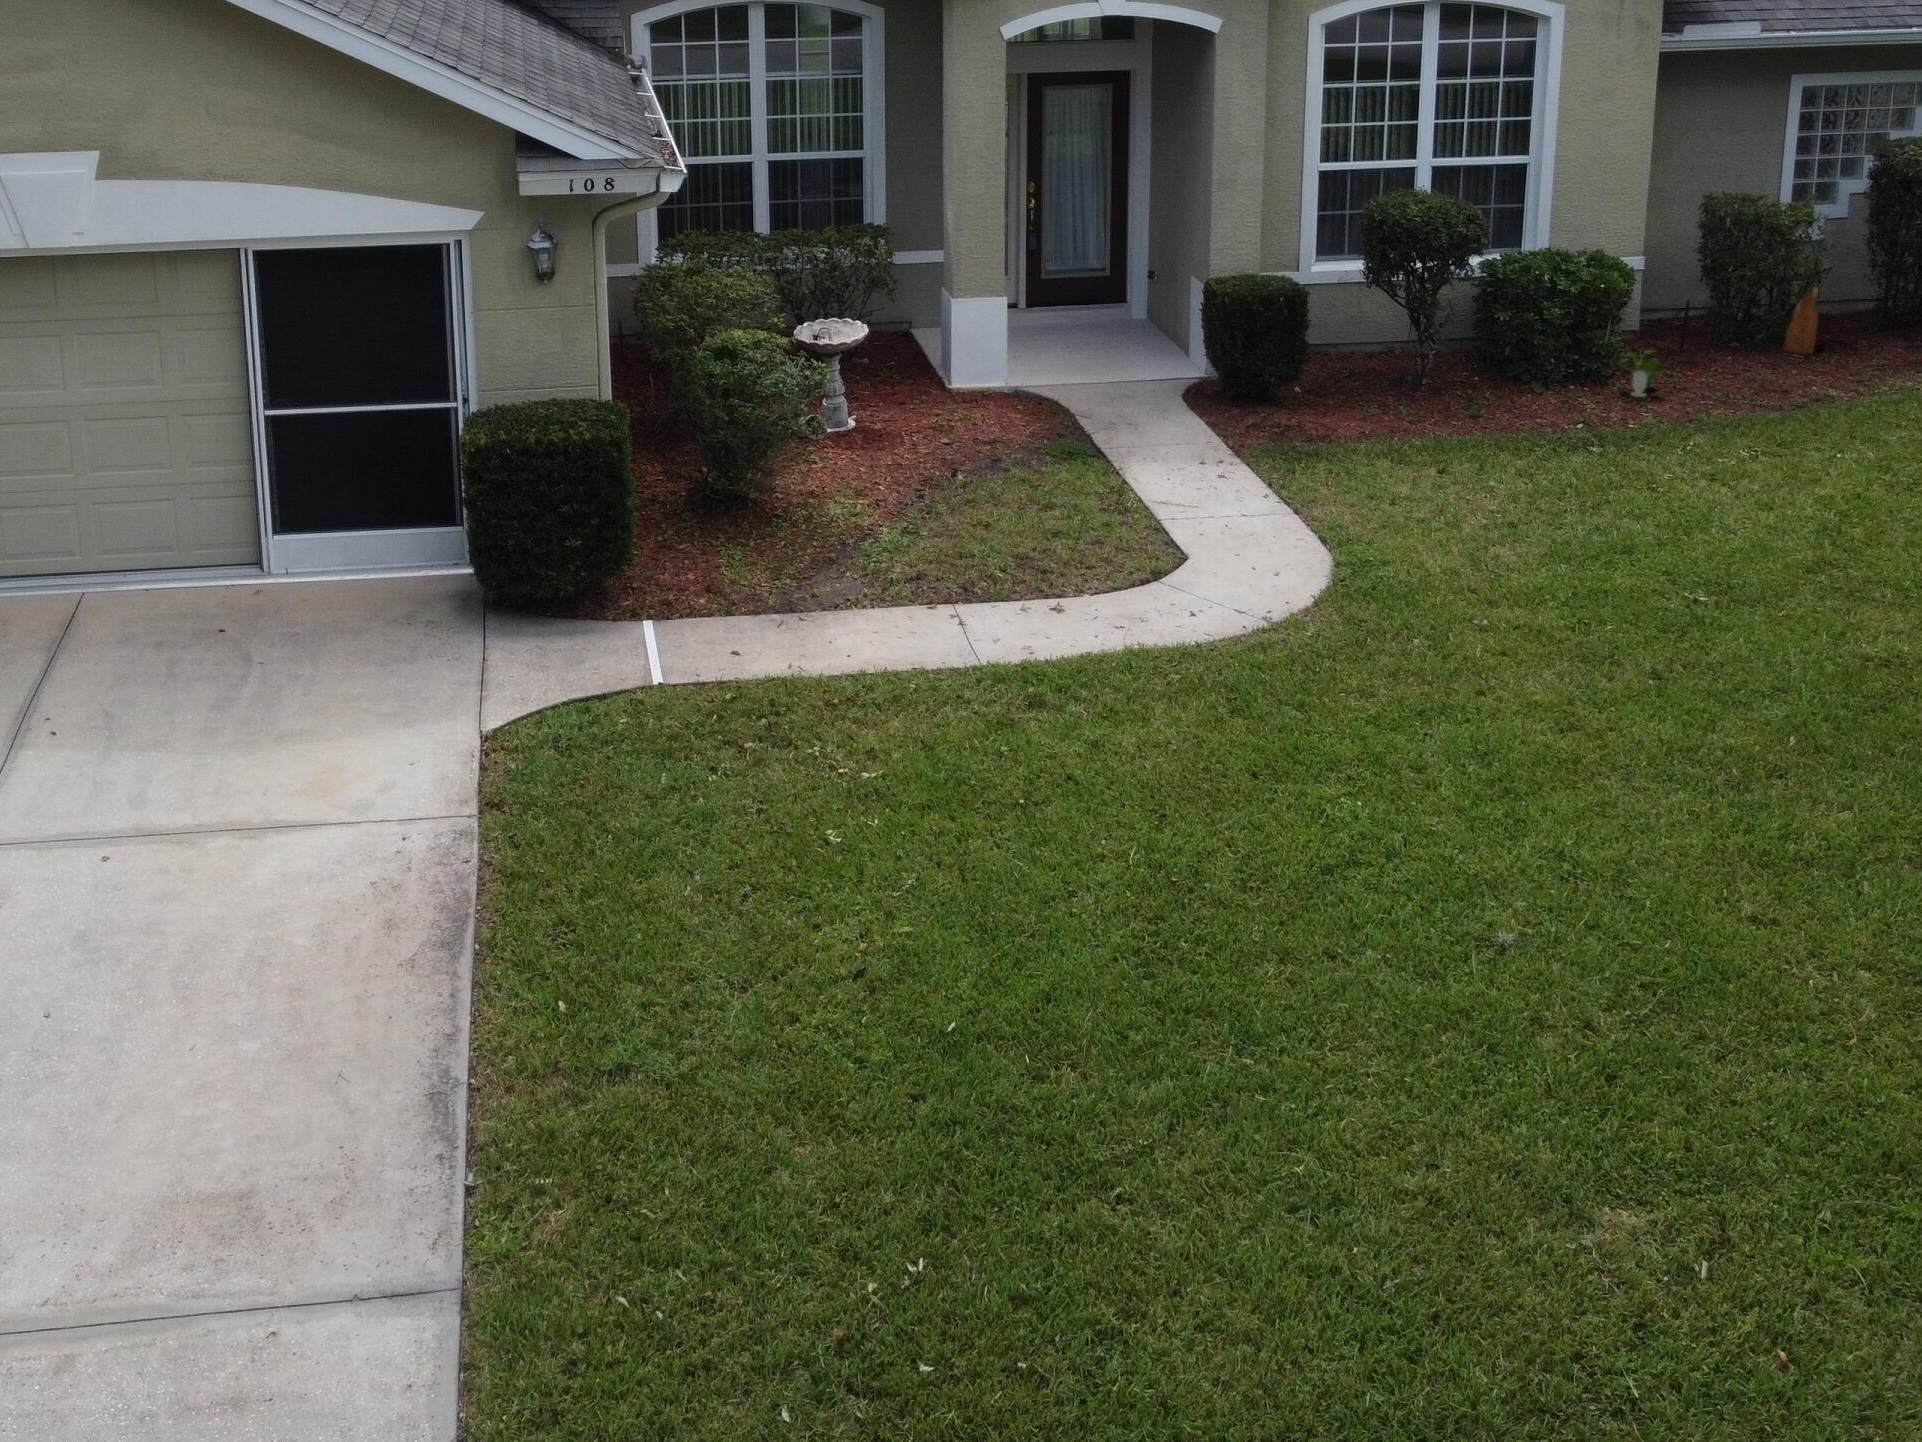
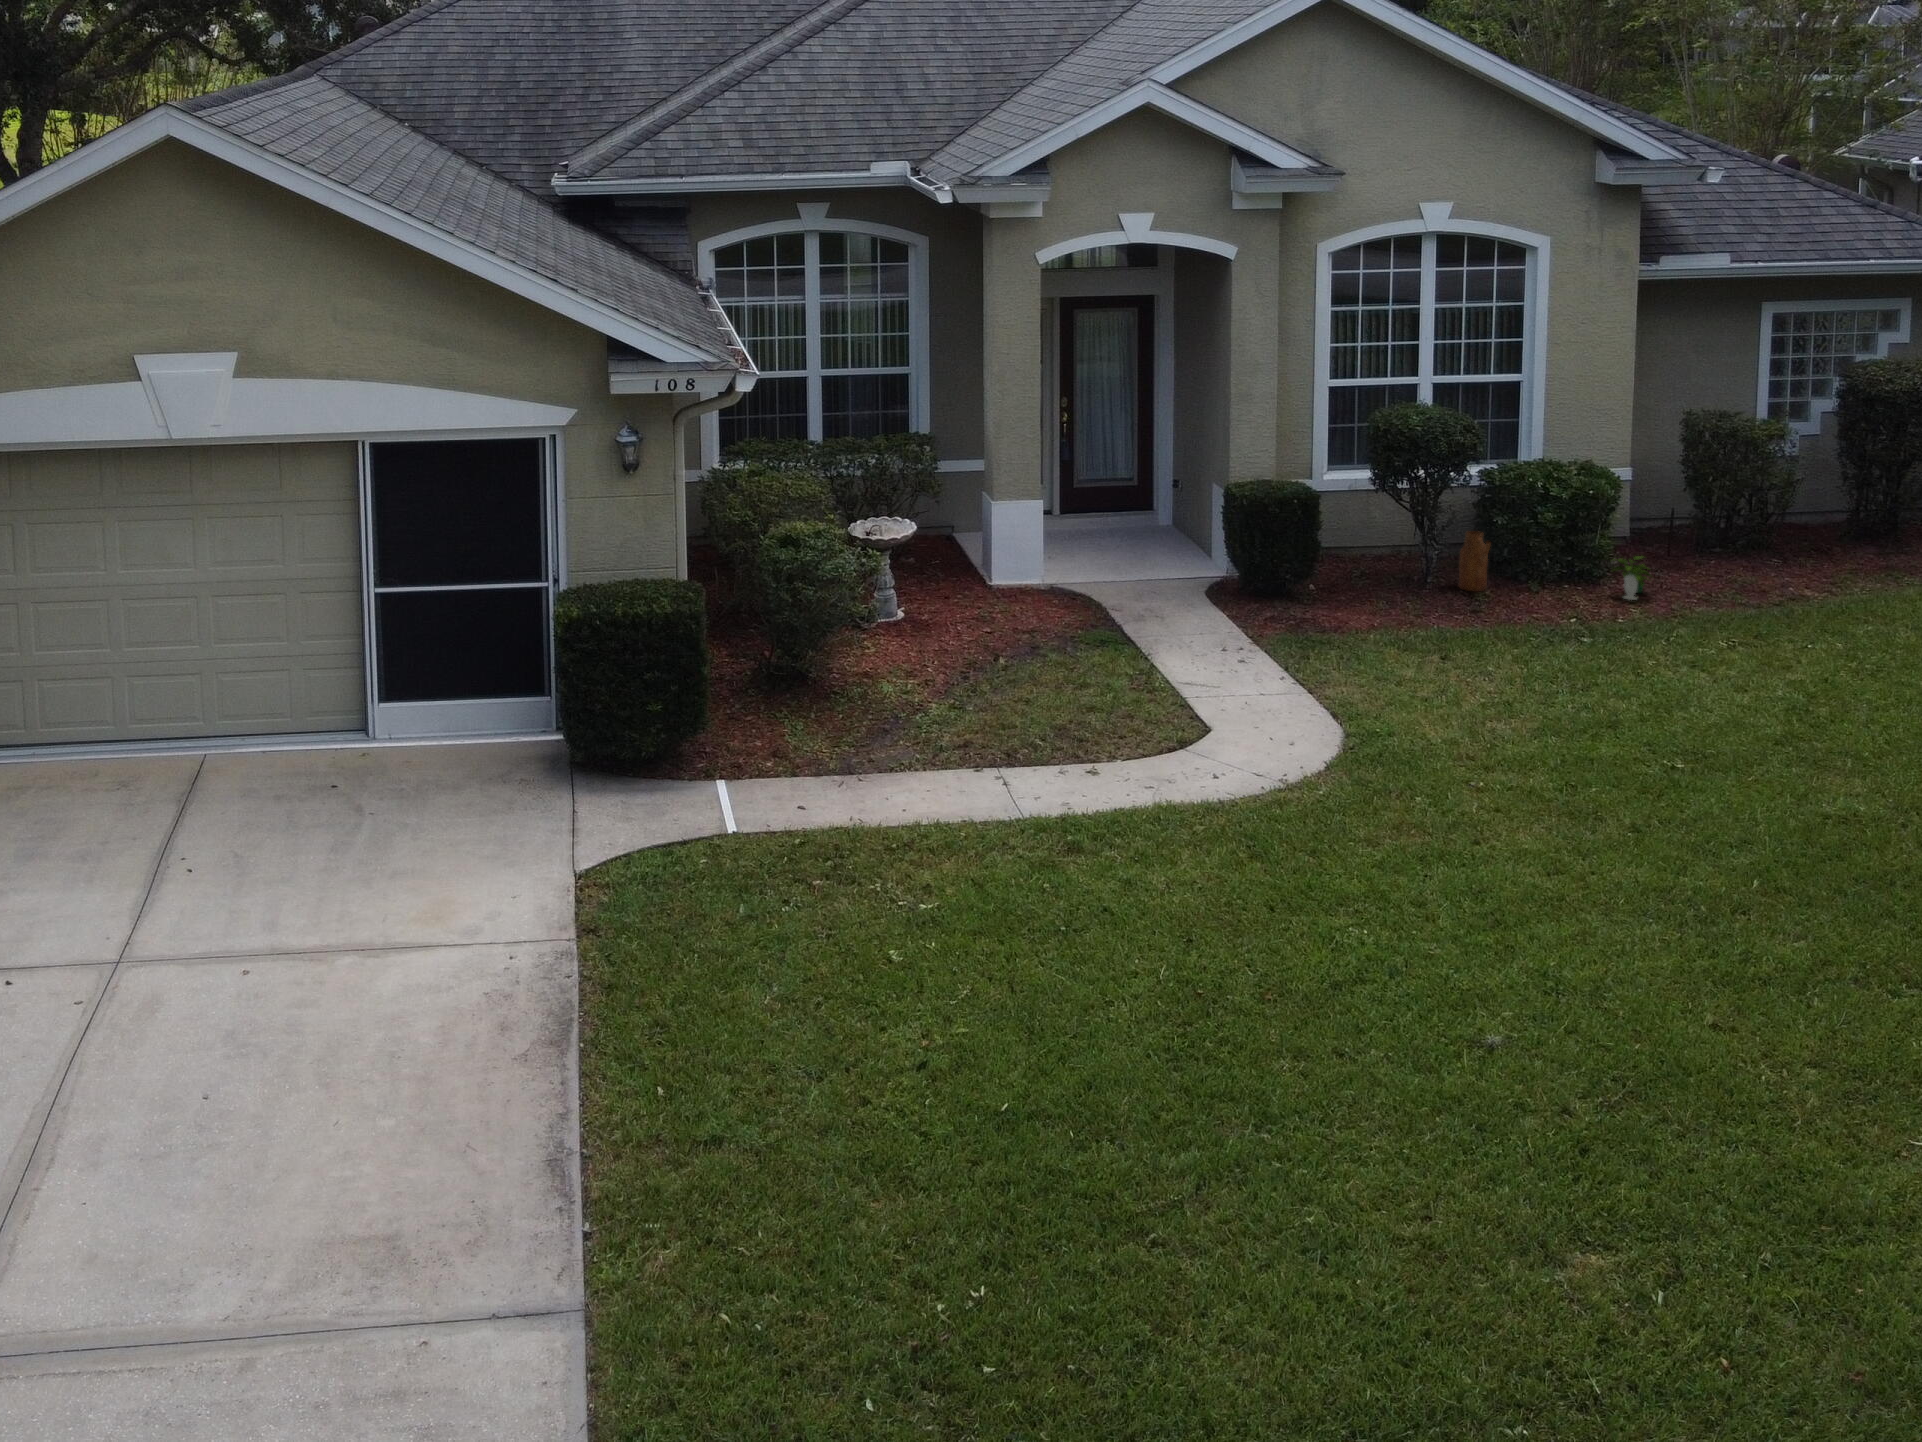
watering can: present [1784,287,1818,354] -> present [1458,531,1491,592]

